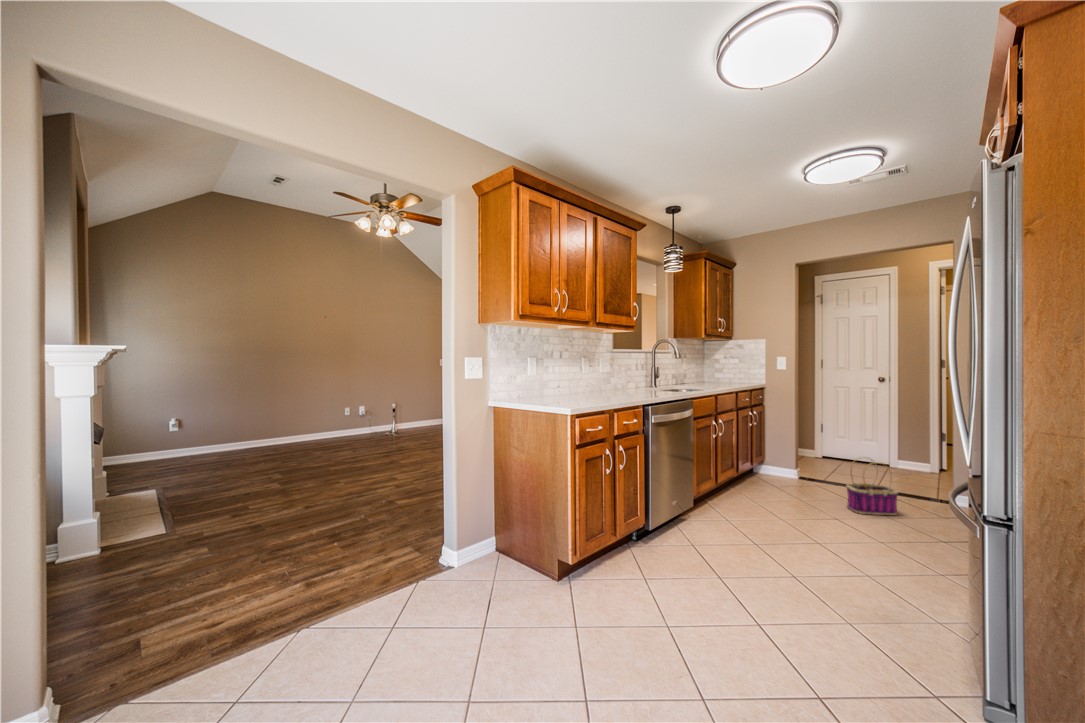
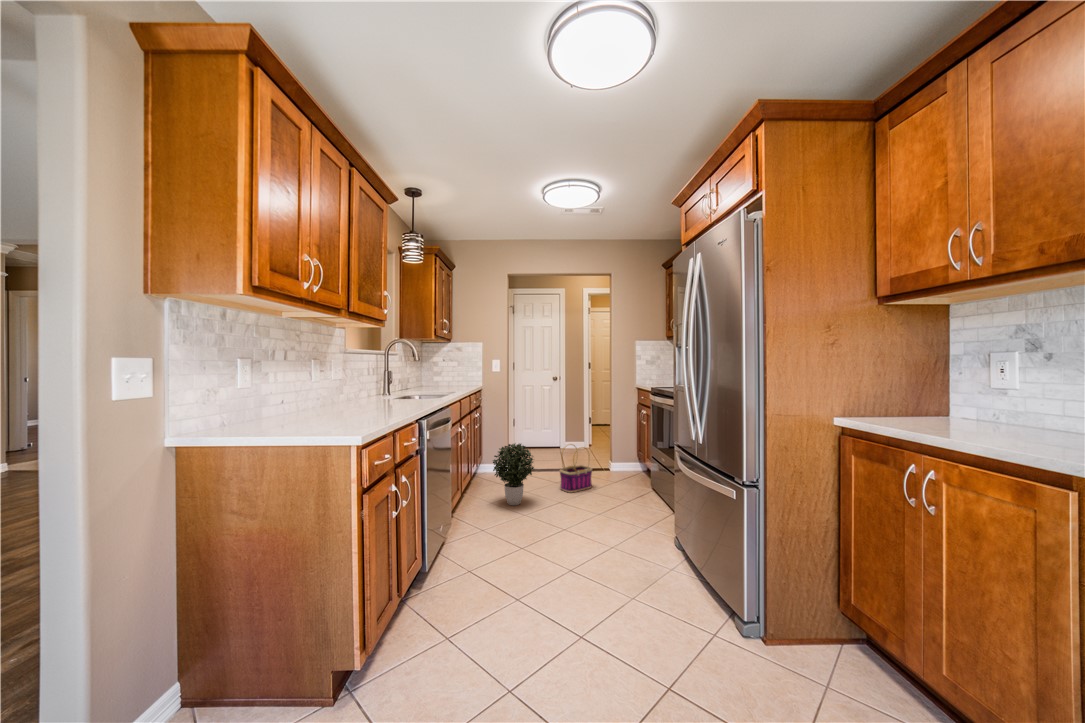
potted plant: none [751,444,803,509] -> present [493,443,535,505]

